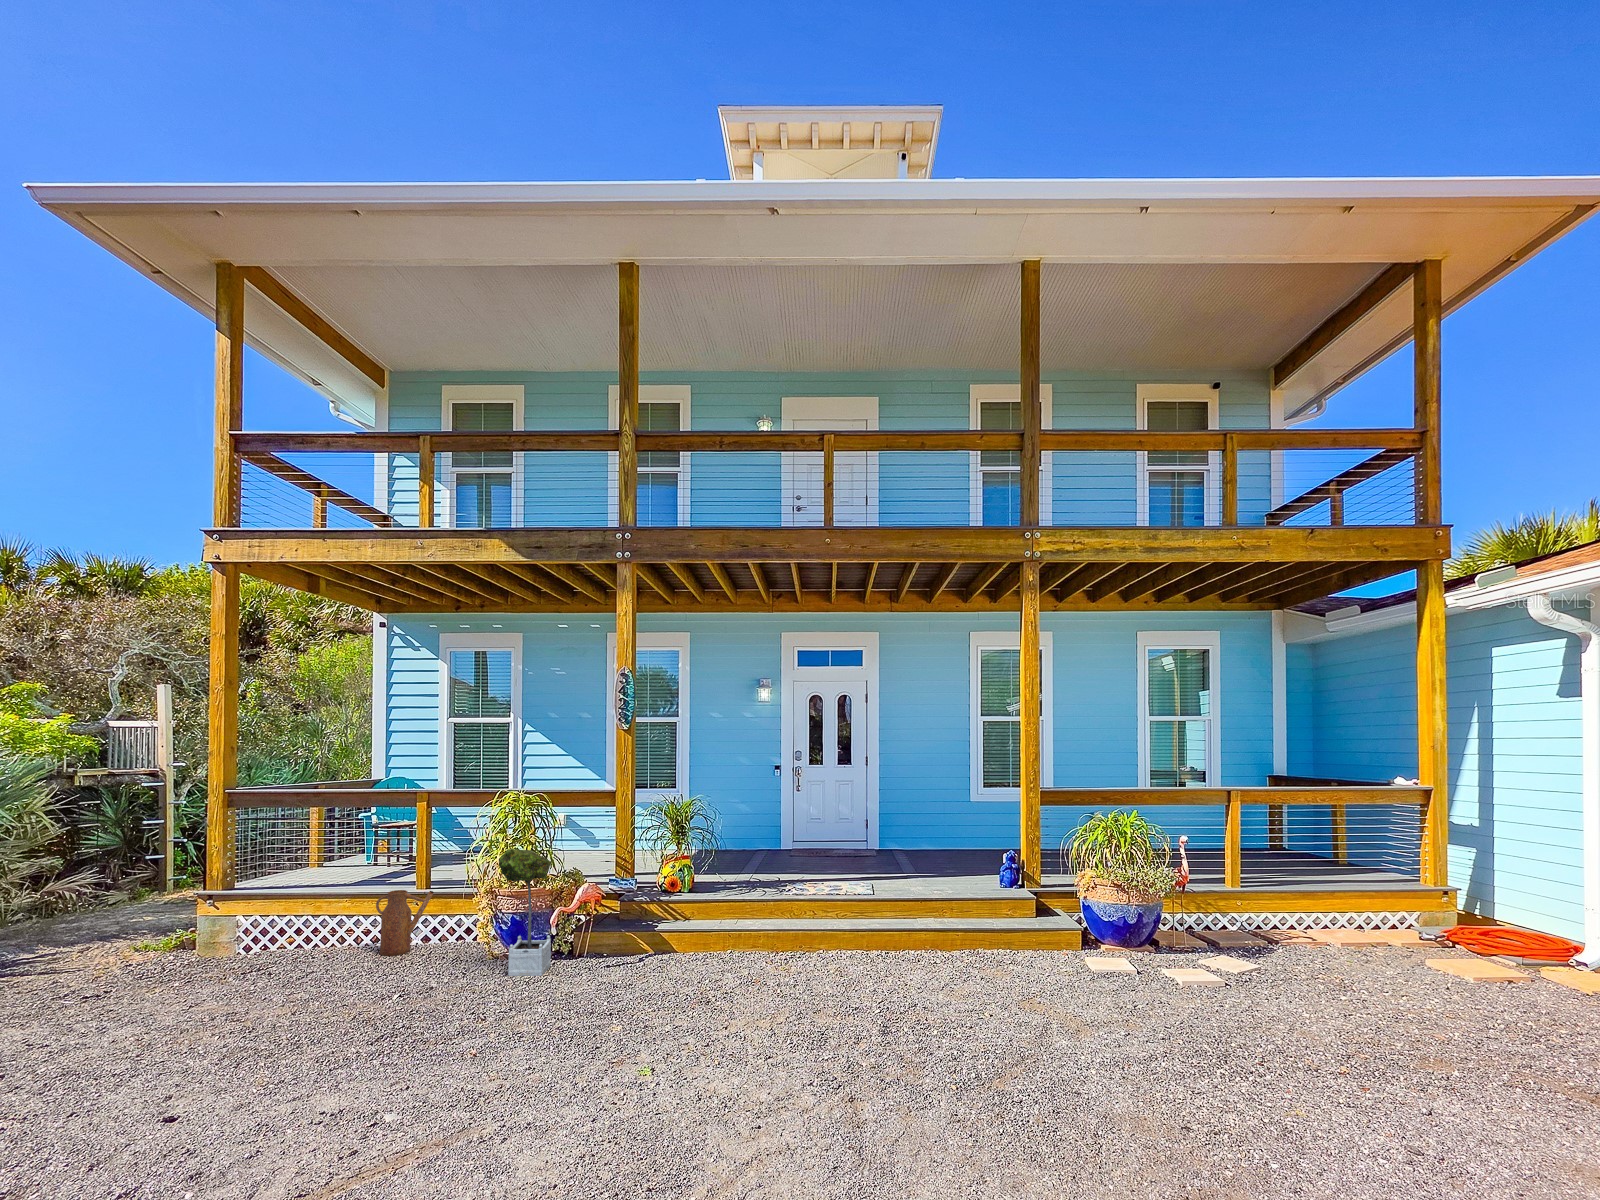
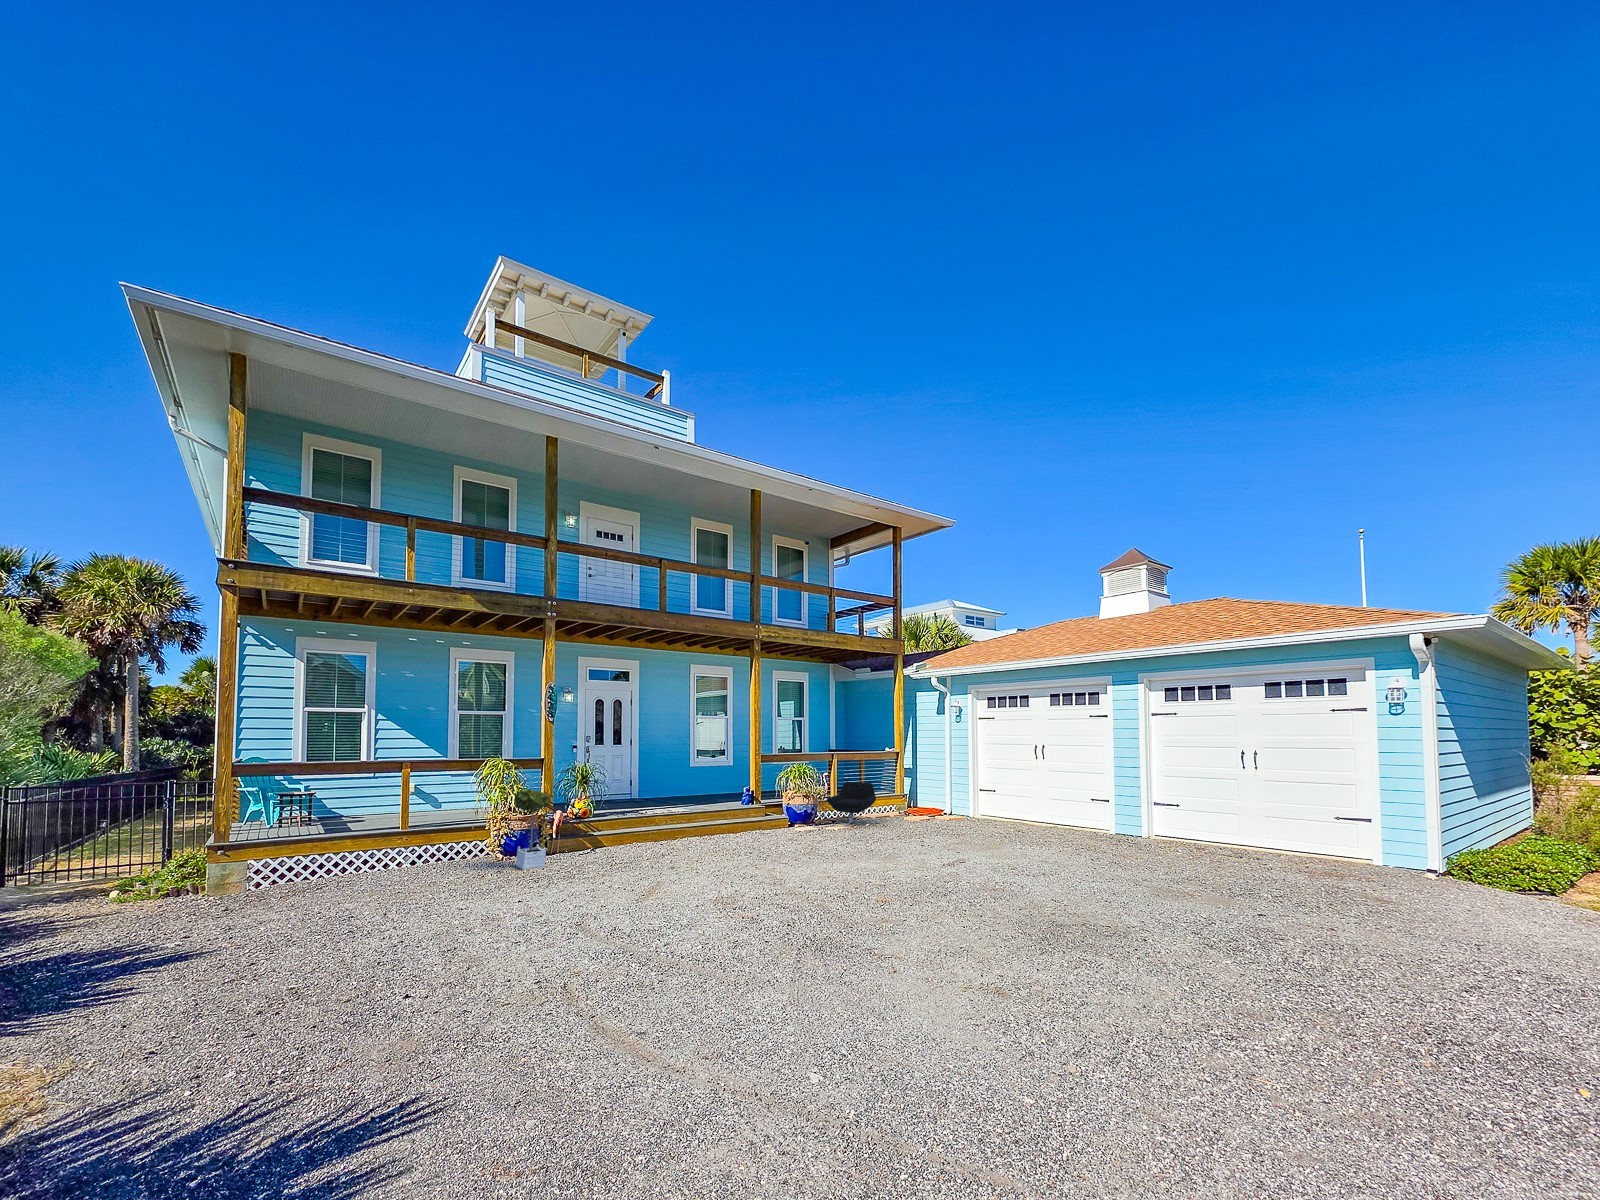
lounge chair: none [1188,856,1316,962] -> present [827,782,876,827]
watering can: present [376,890,434,956] -> none [386,826,434,874]

